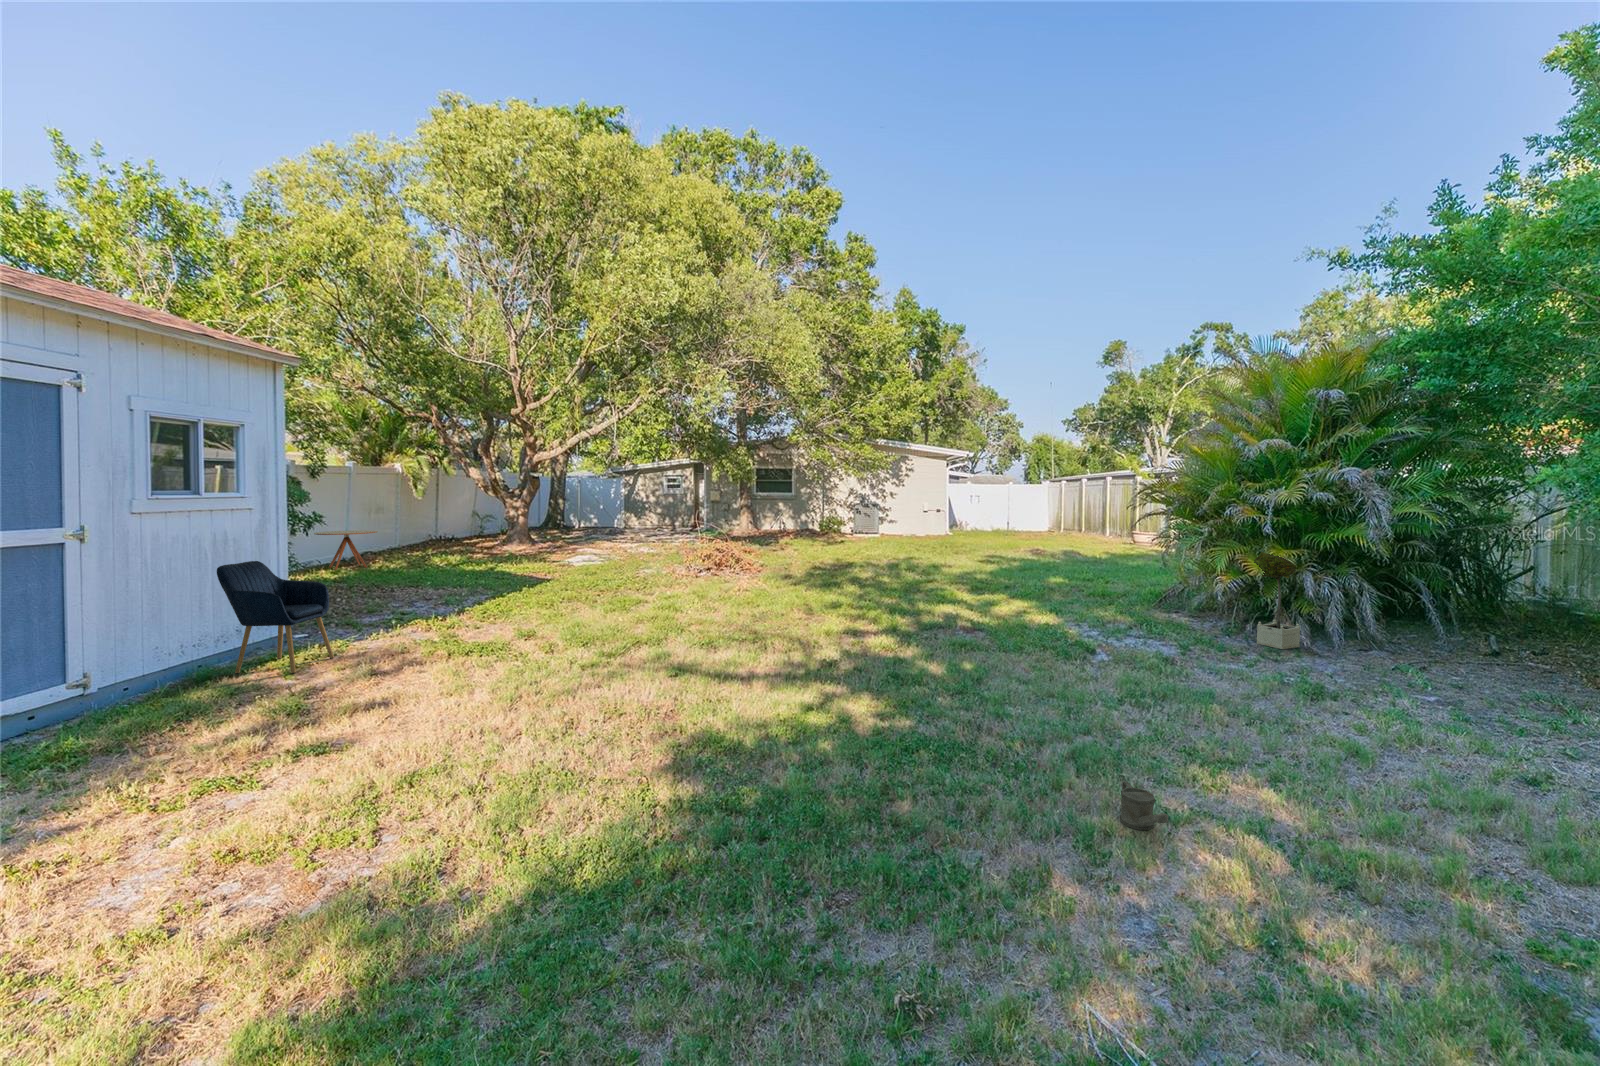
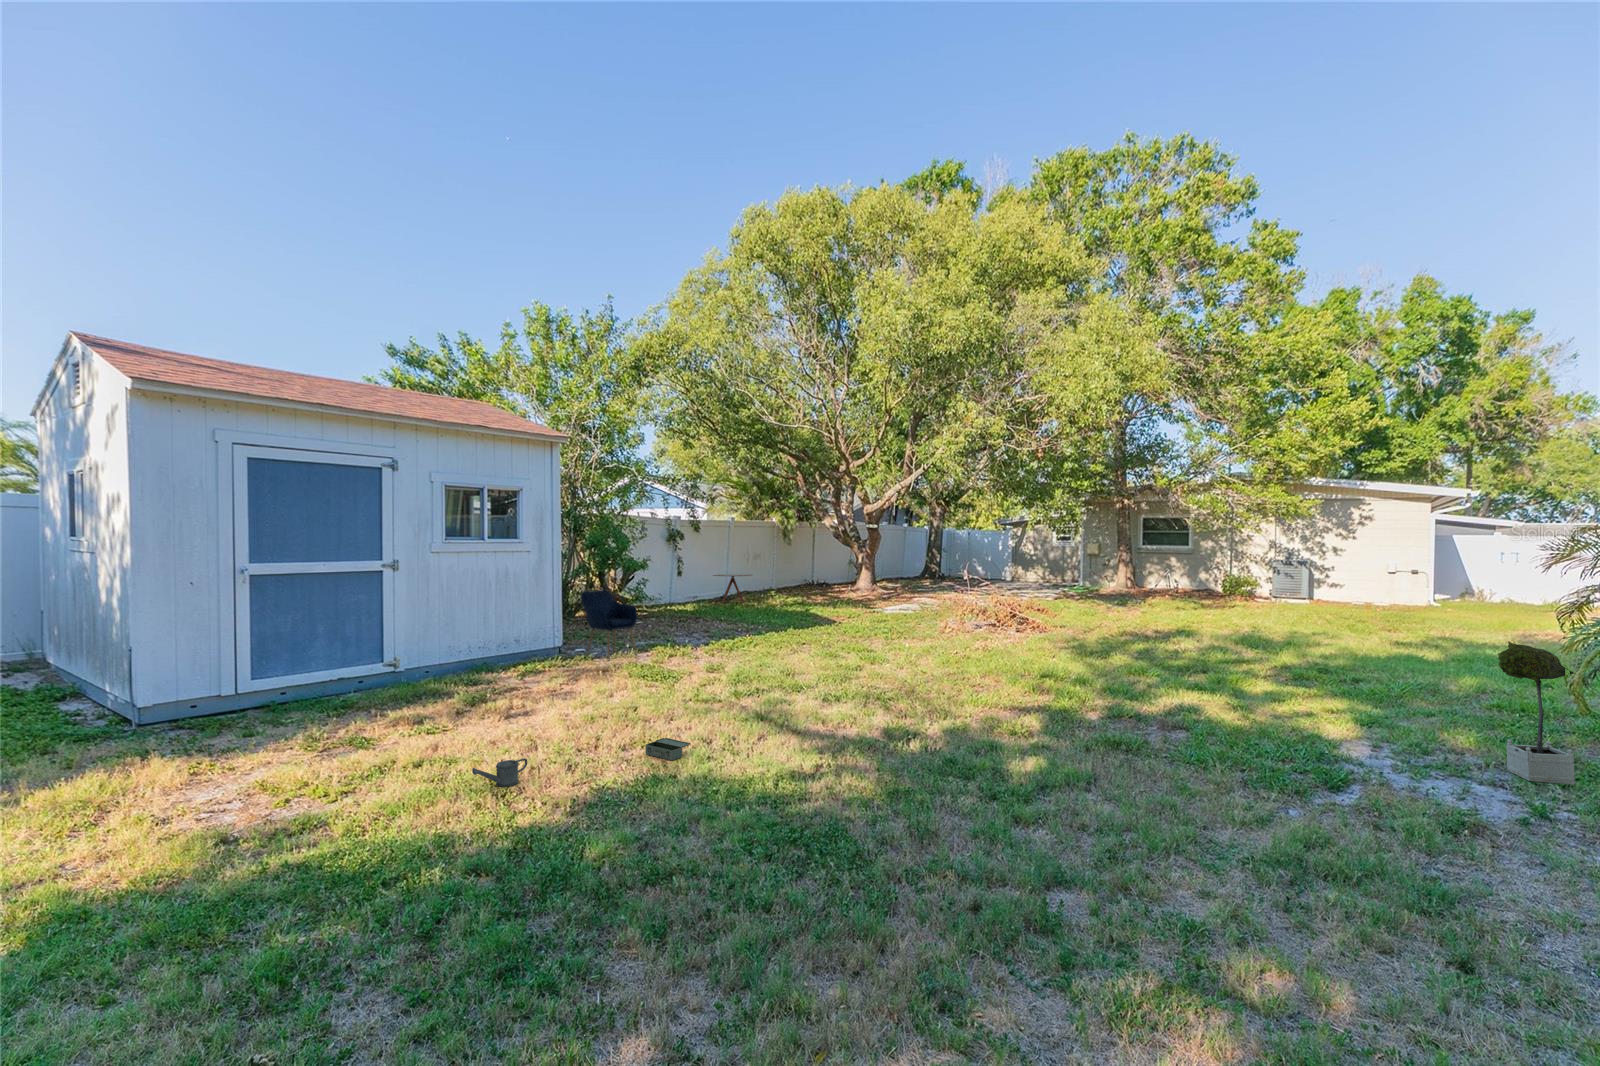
watering can: present [1120,781,1168,830] -> present [472,758,527,787]
toolbox: none [665,782,728,820] -> present [646,738,691,760]

